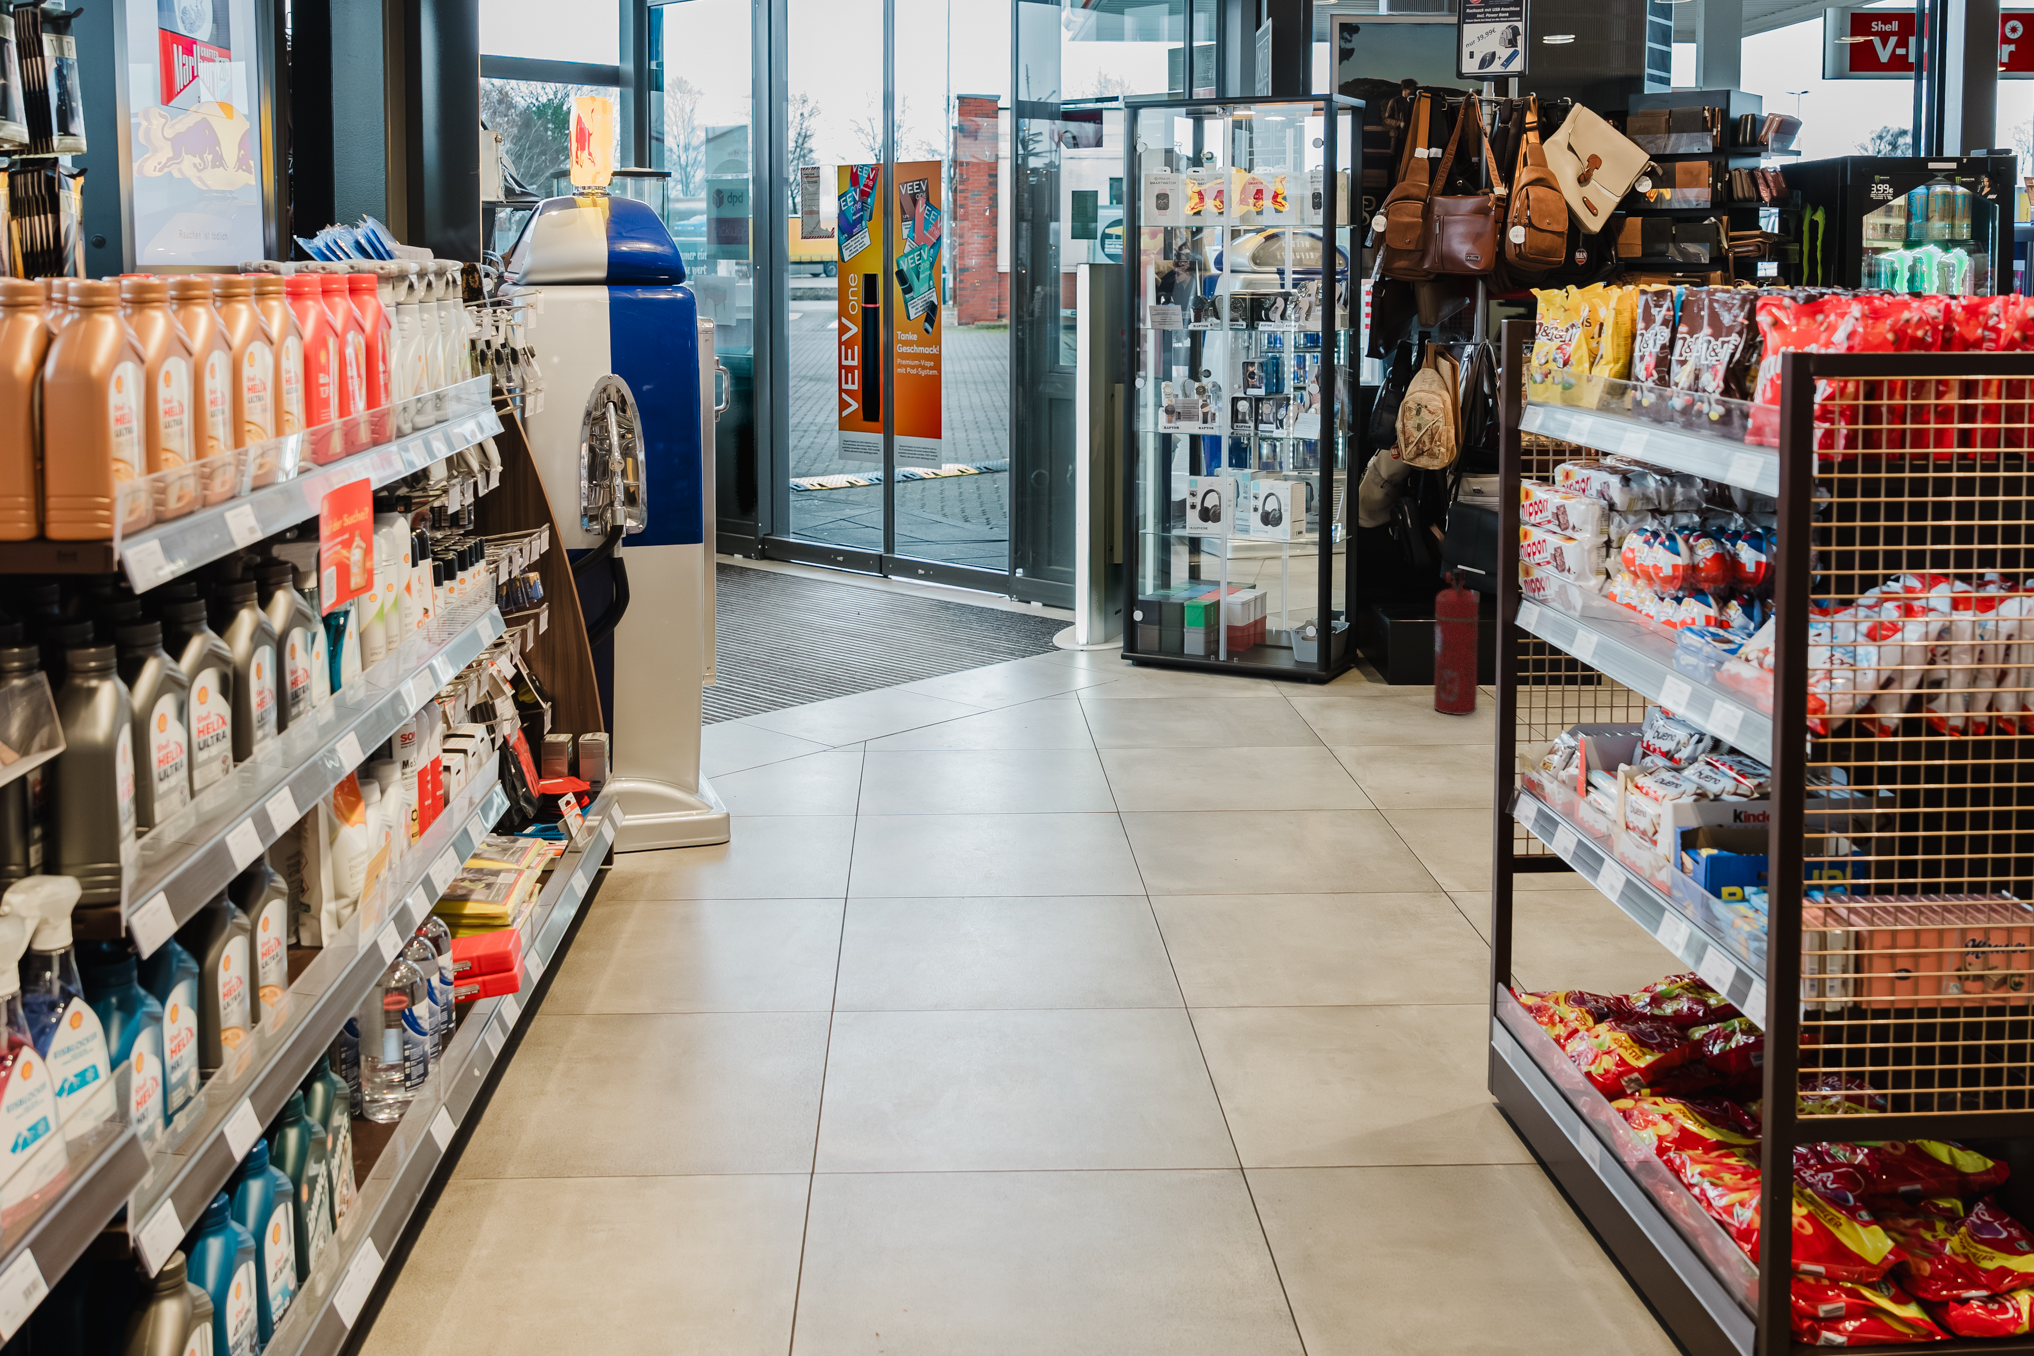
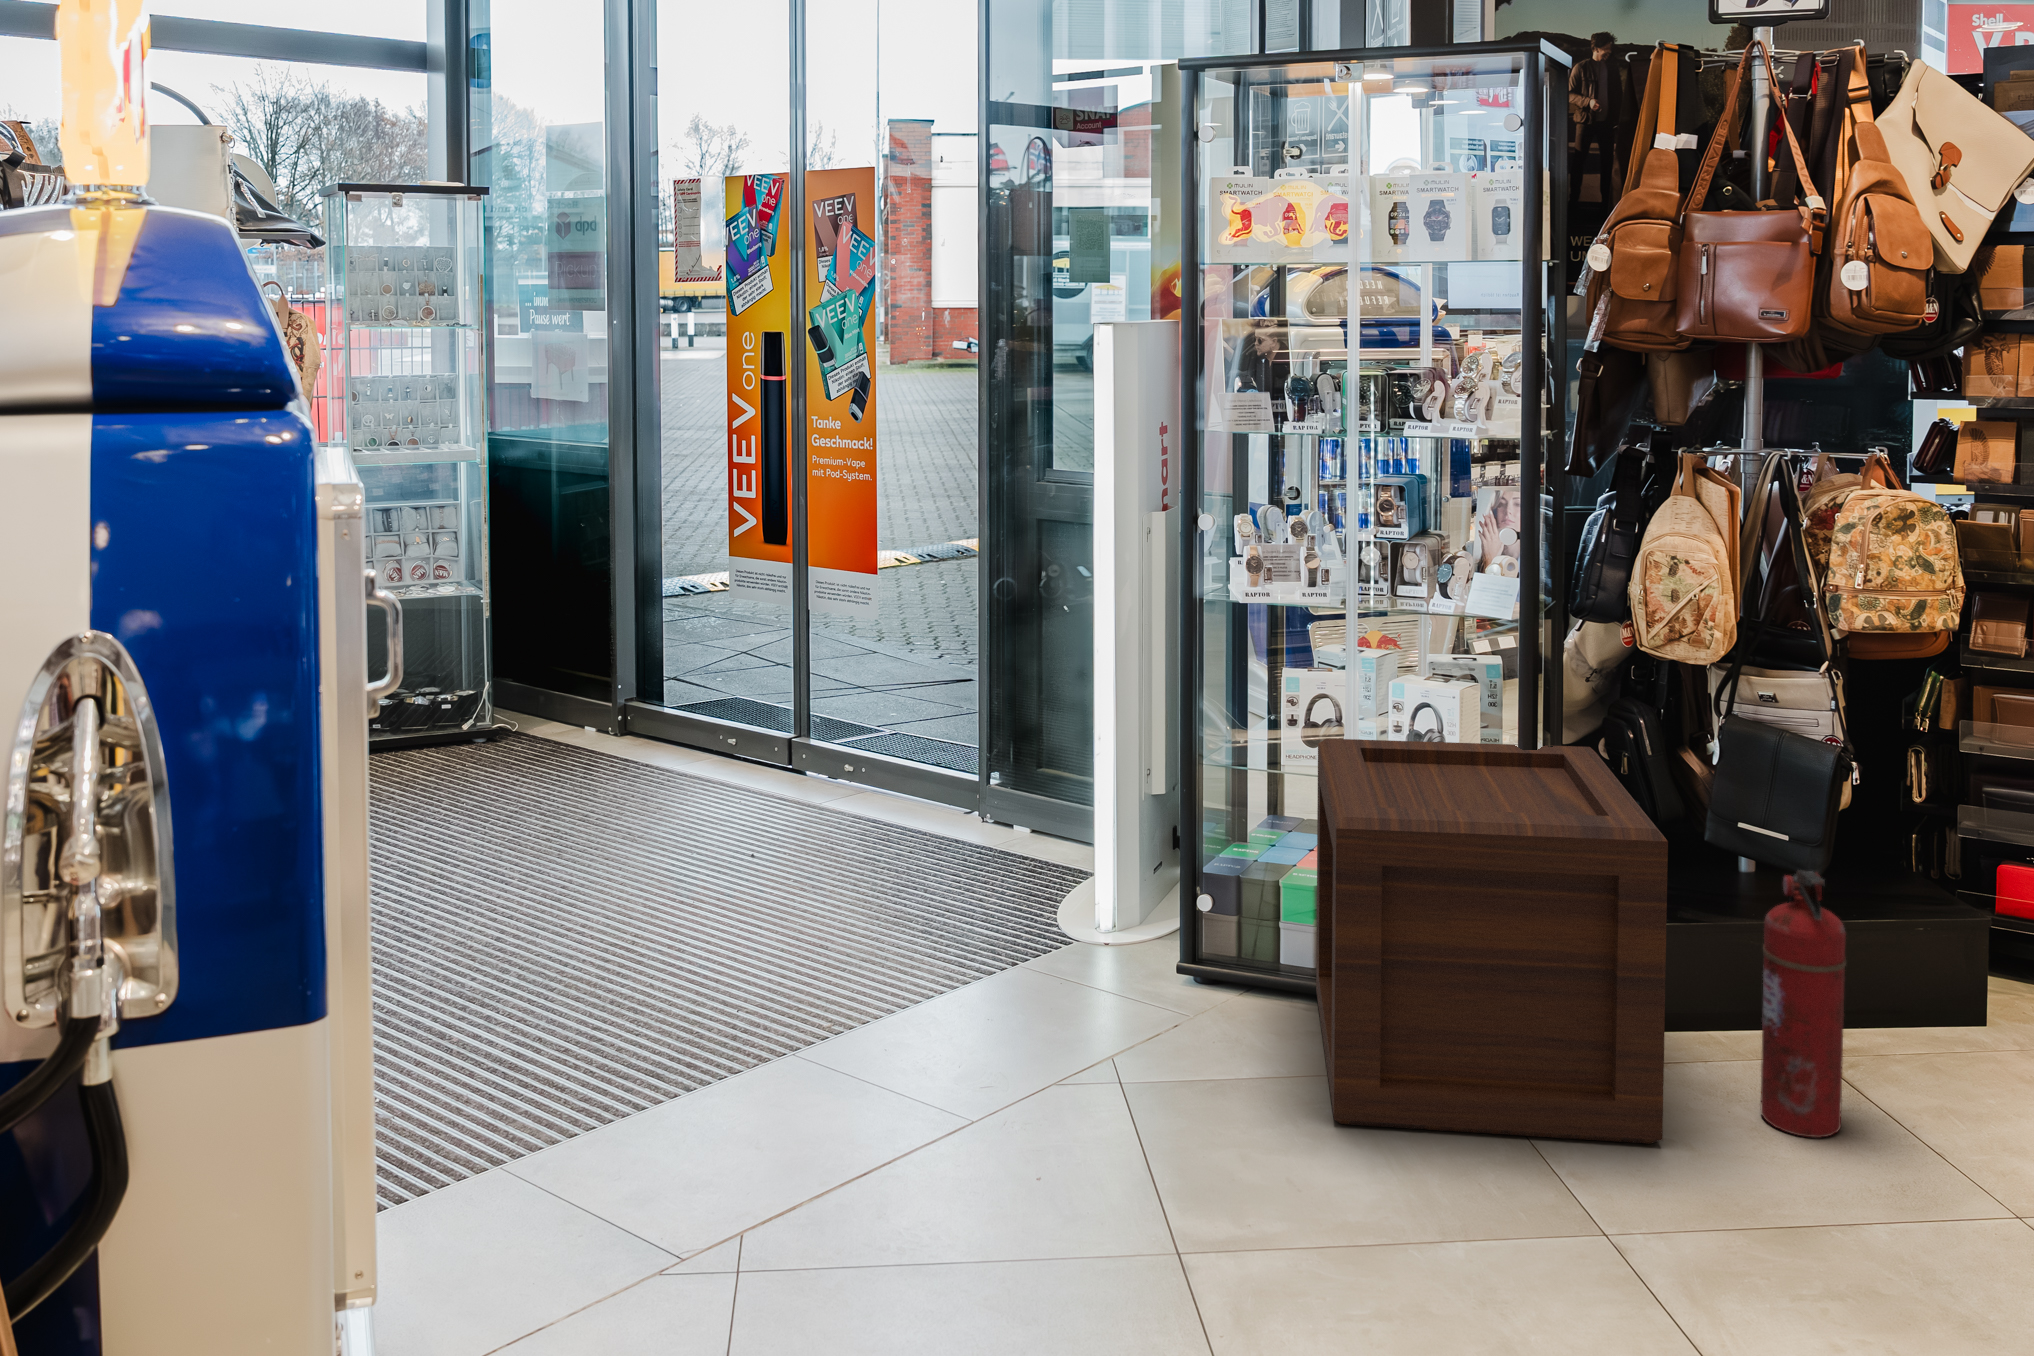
wooden crate: none [1192,512,1372,715] -> present [1316,739,1668,1144]

